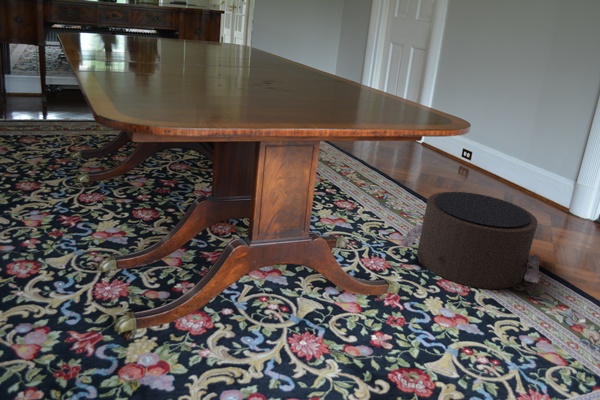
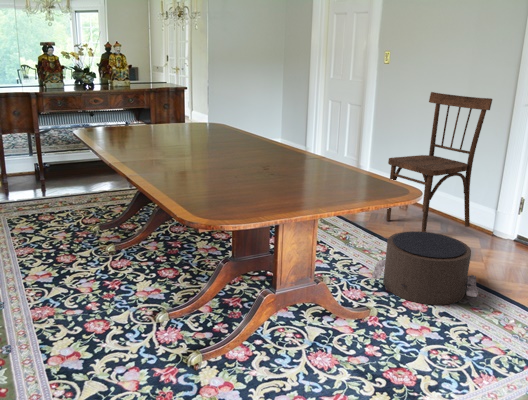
dining chair: none [437,28,590,203] -> present [386,92,492,232]

